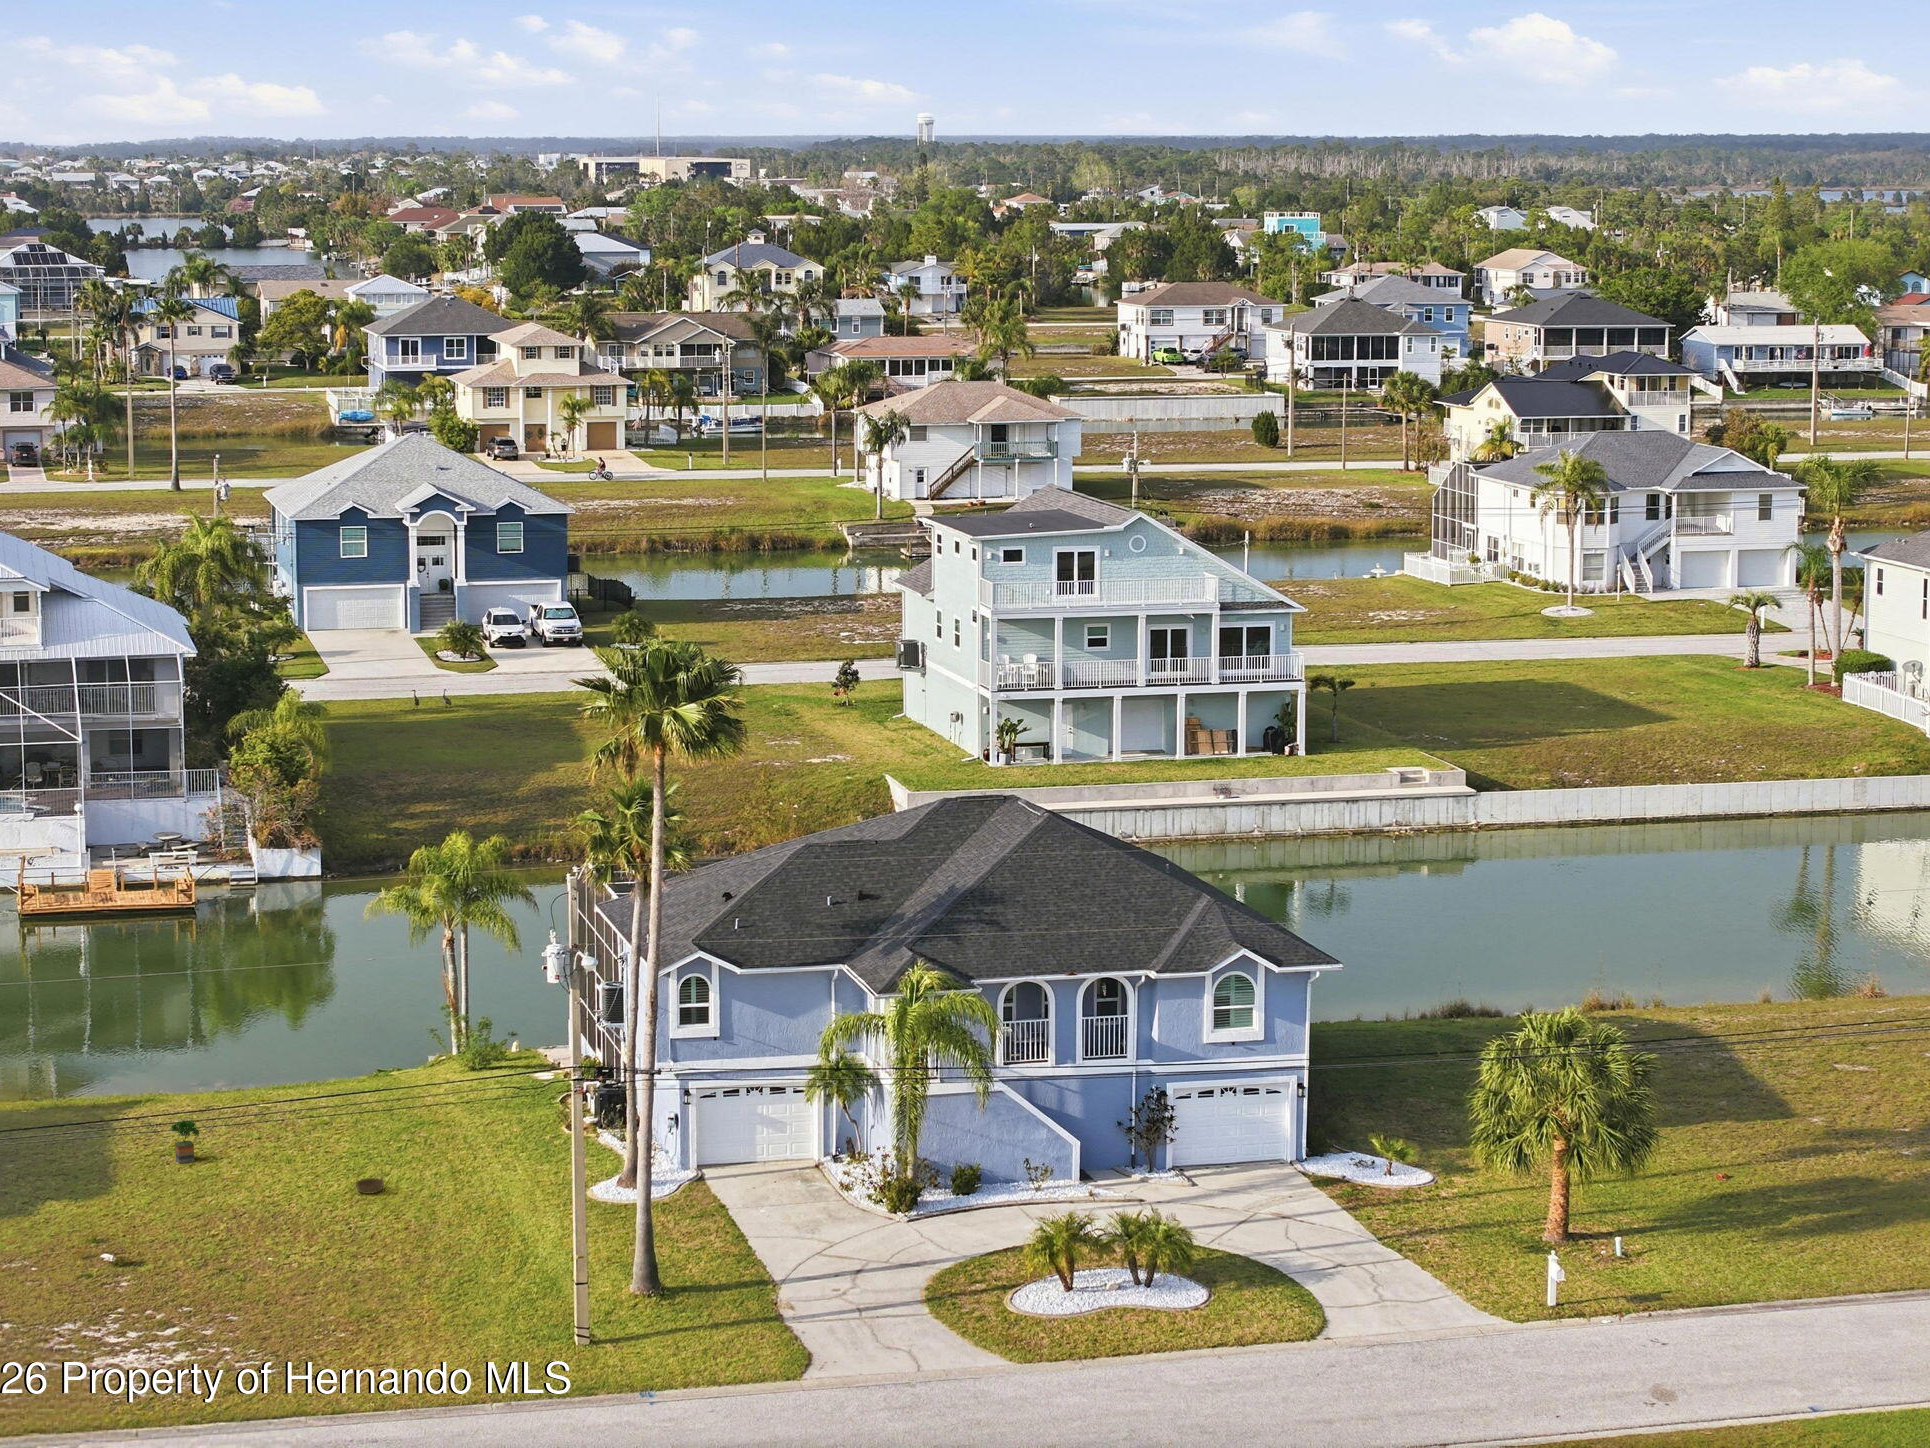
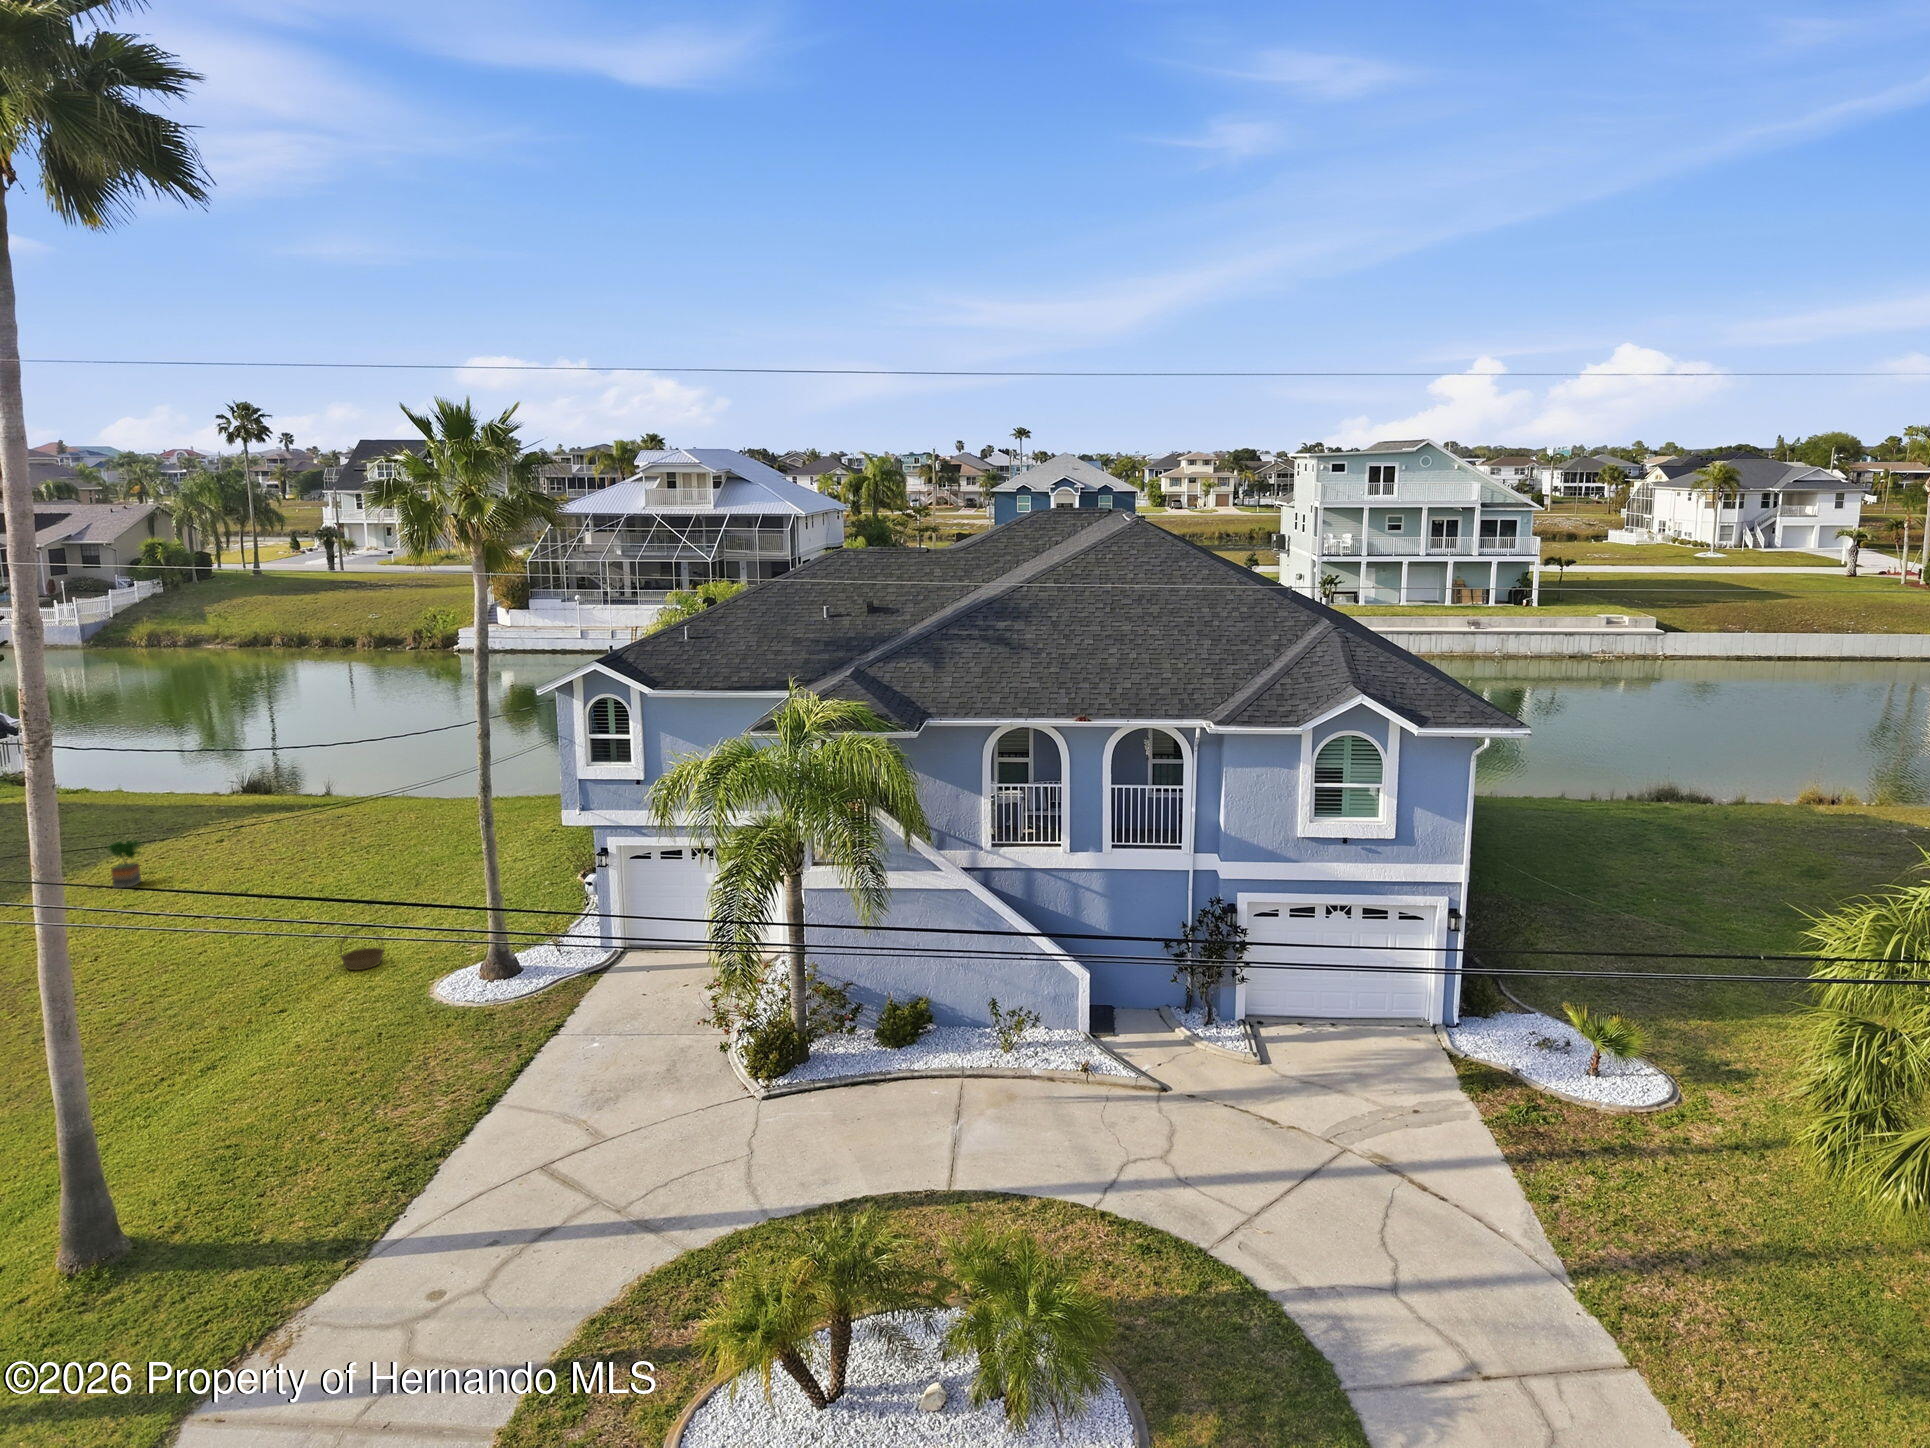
basket: present [356,1166,384,1194] -> present [340,929,385,970]

